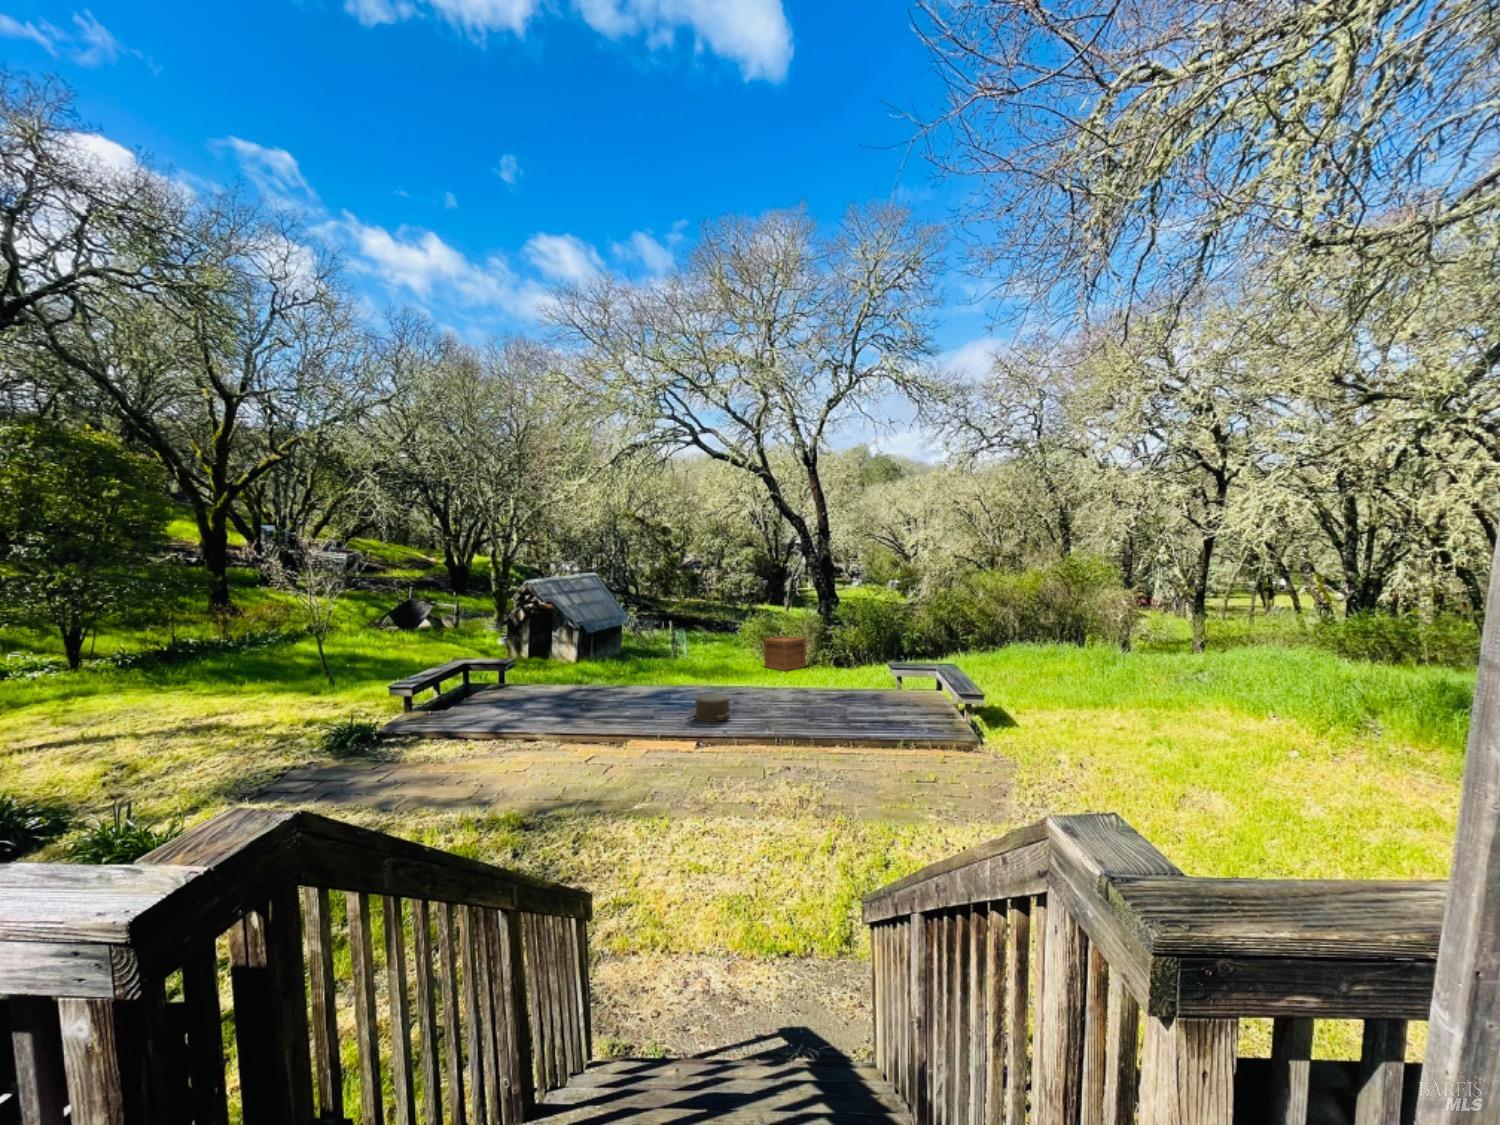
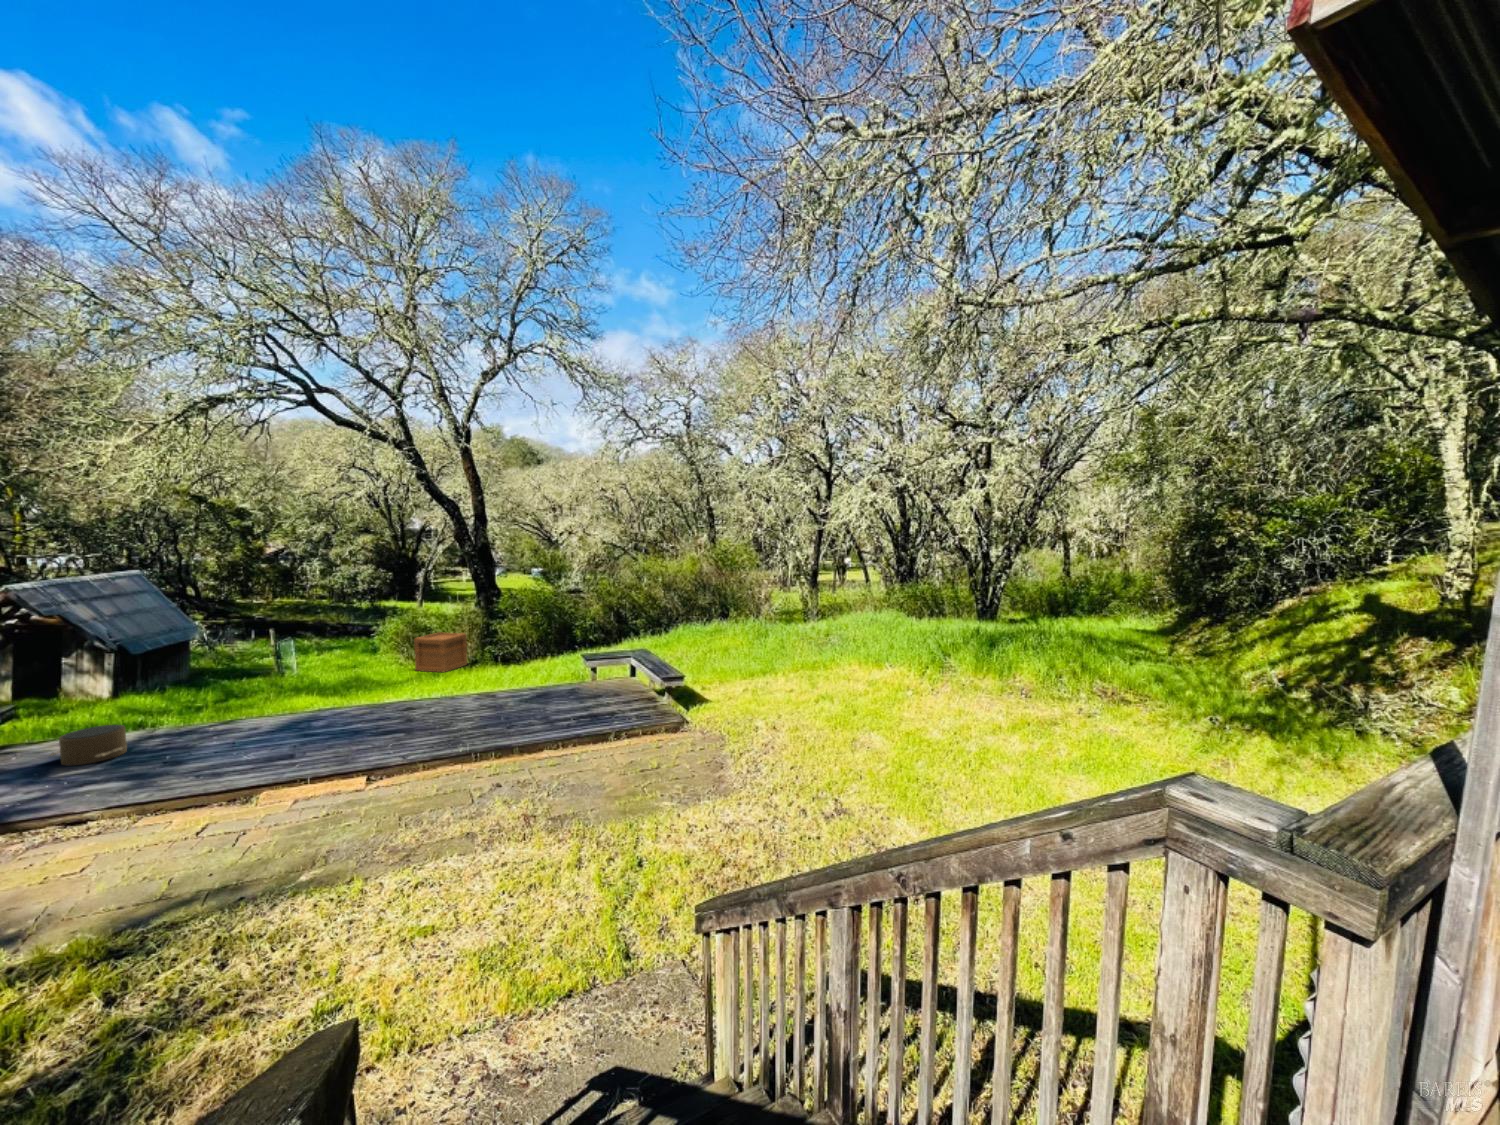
pouf: present [690,694,731,722] -> present [50,725,127,765]

